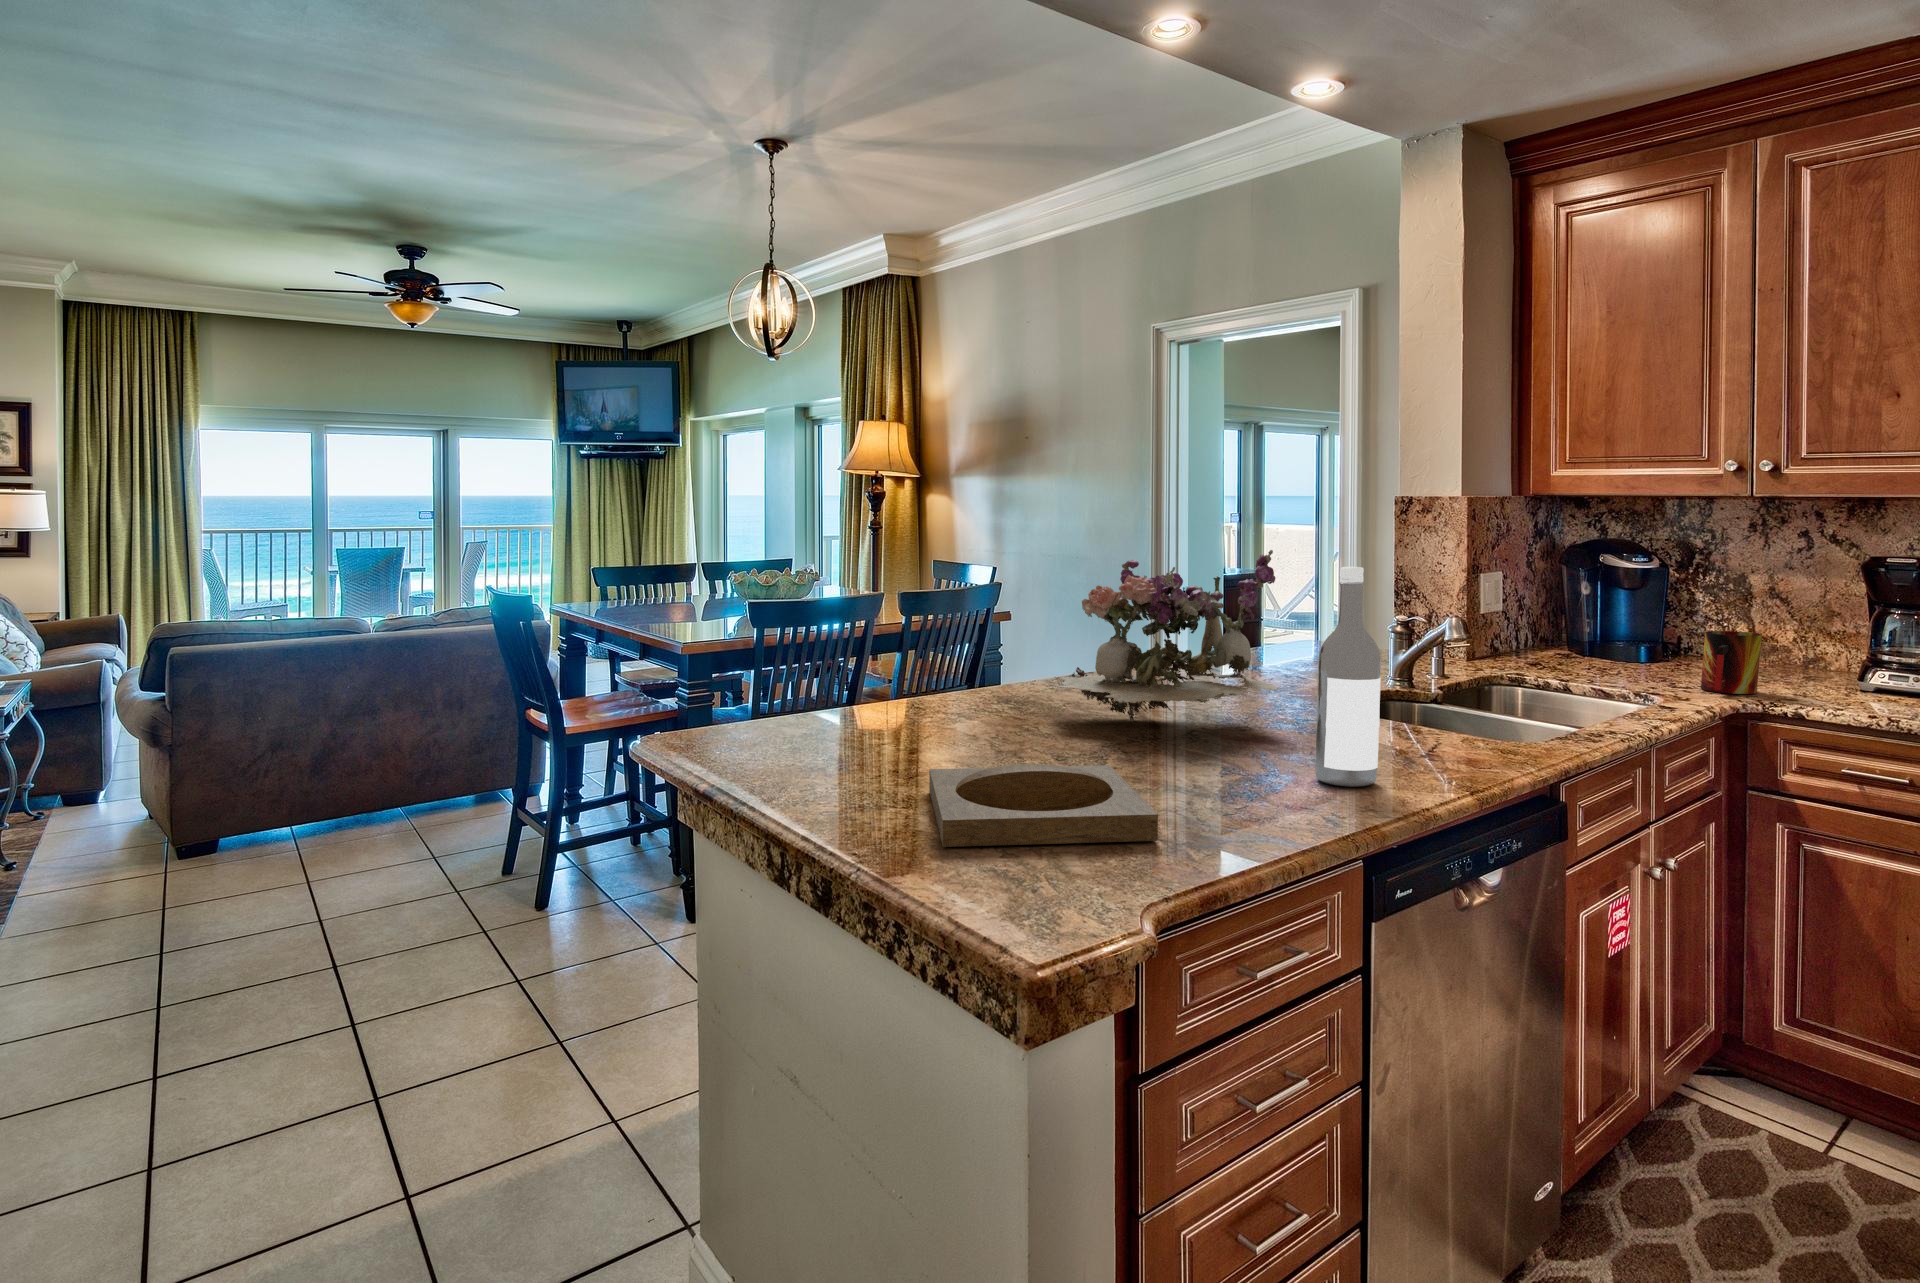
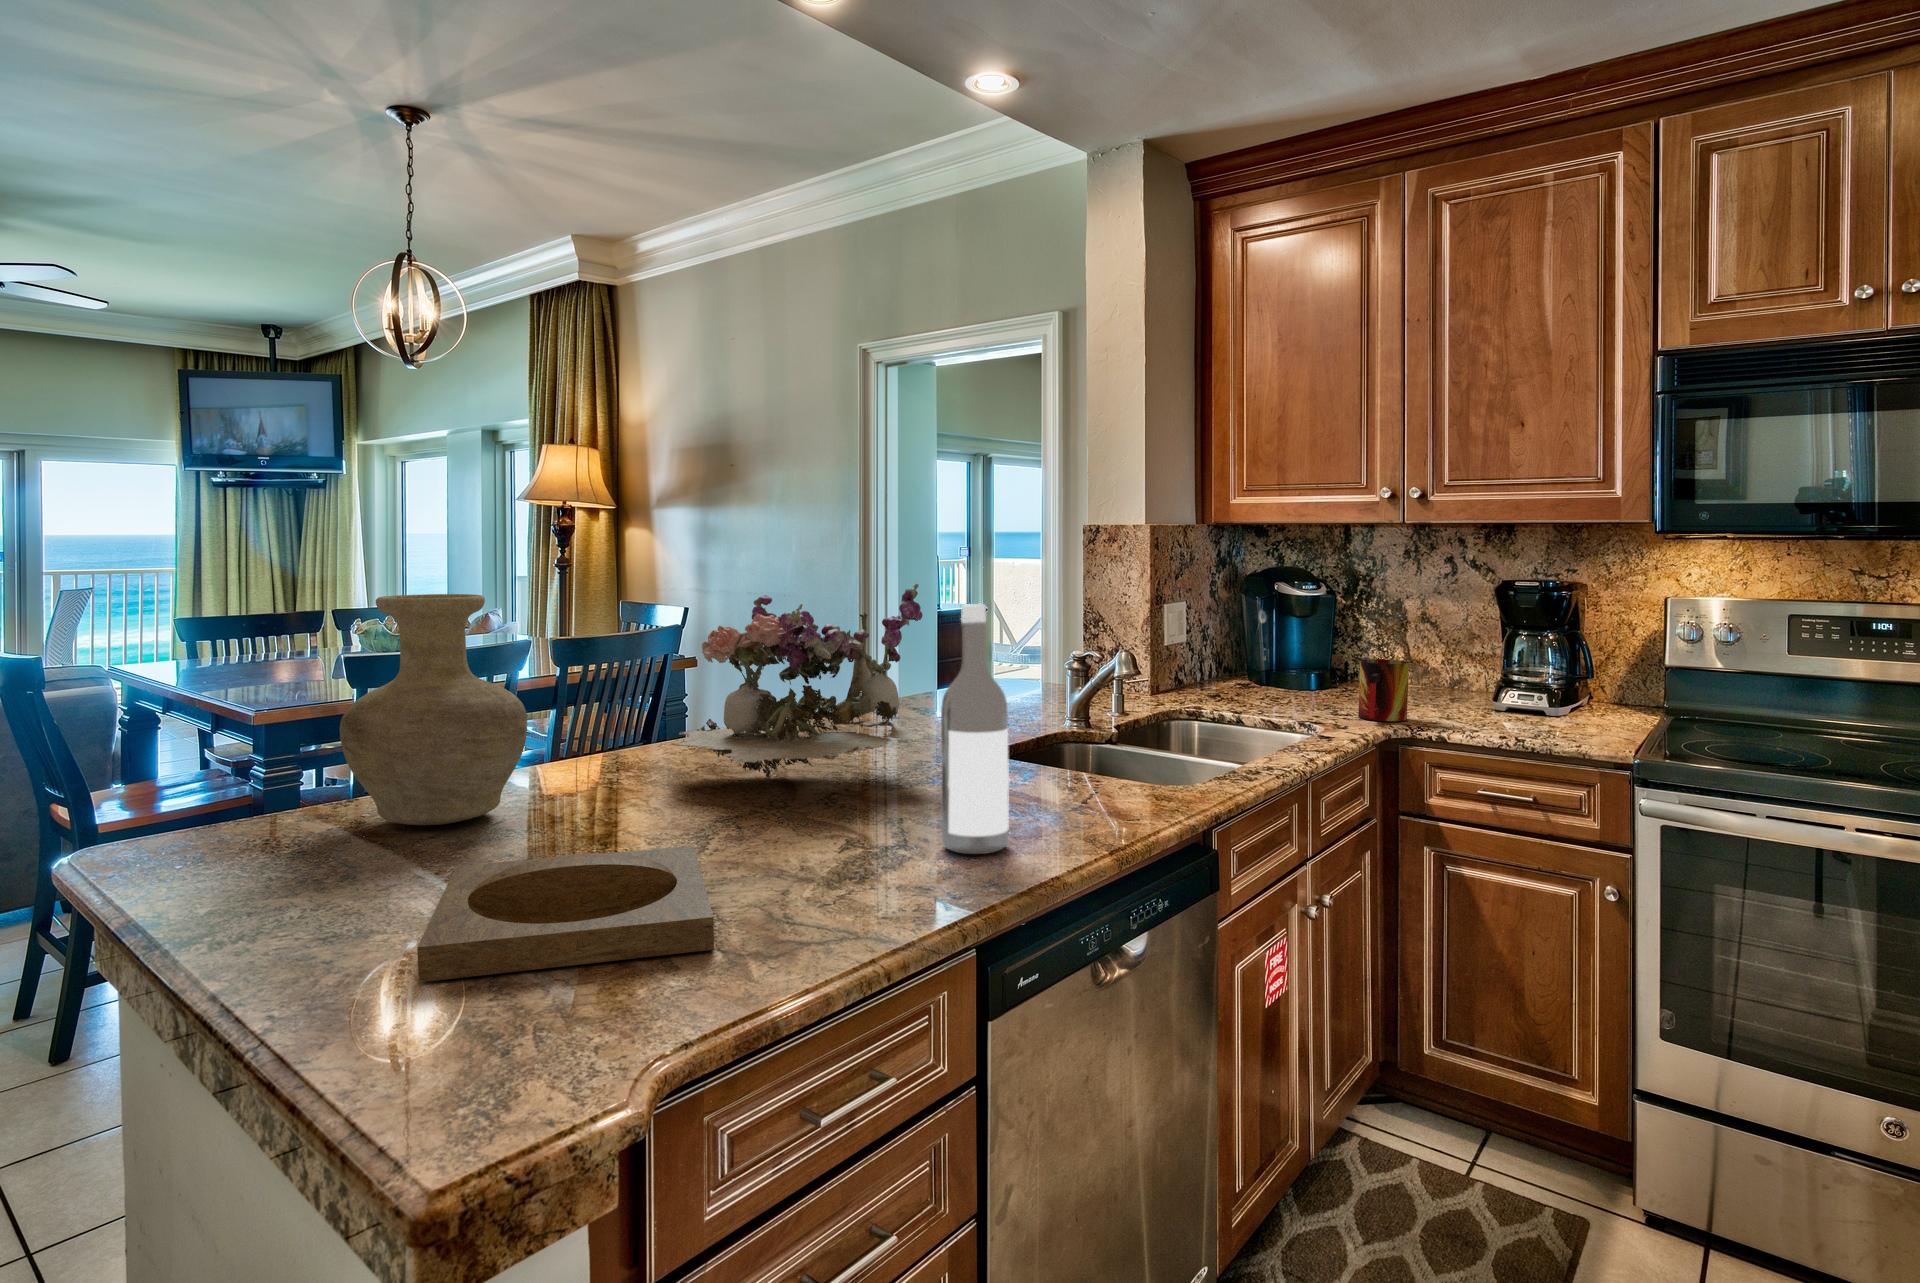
vase: none [810,556,948,742] -> present [340,594,527,825]

